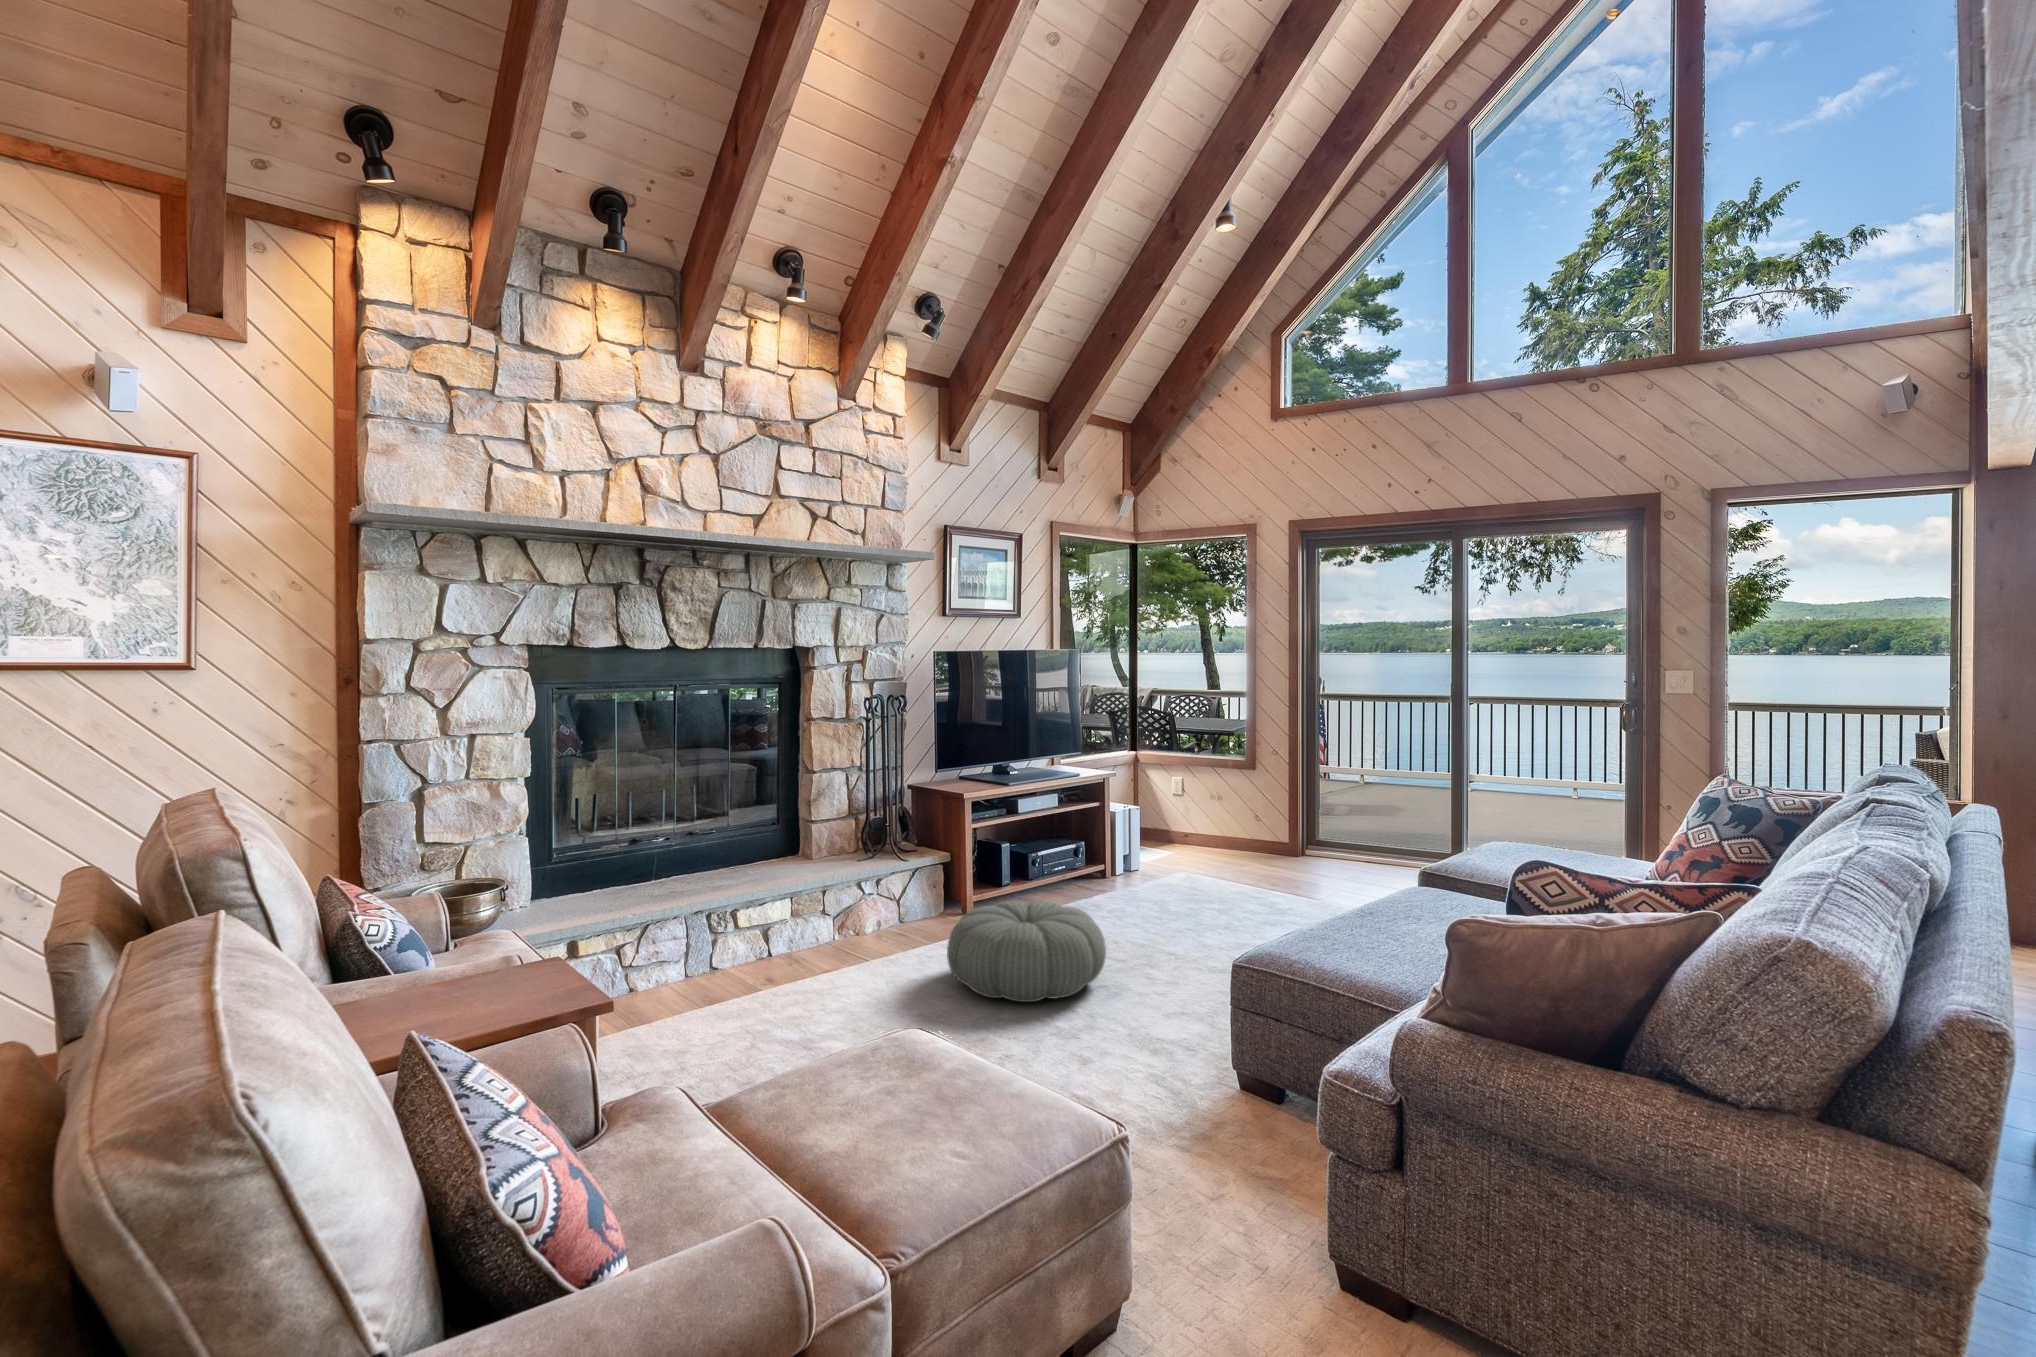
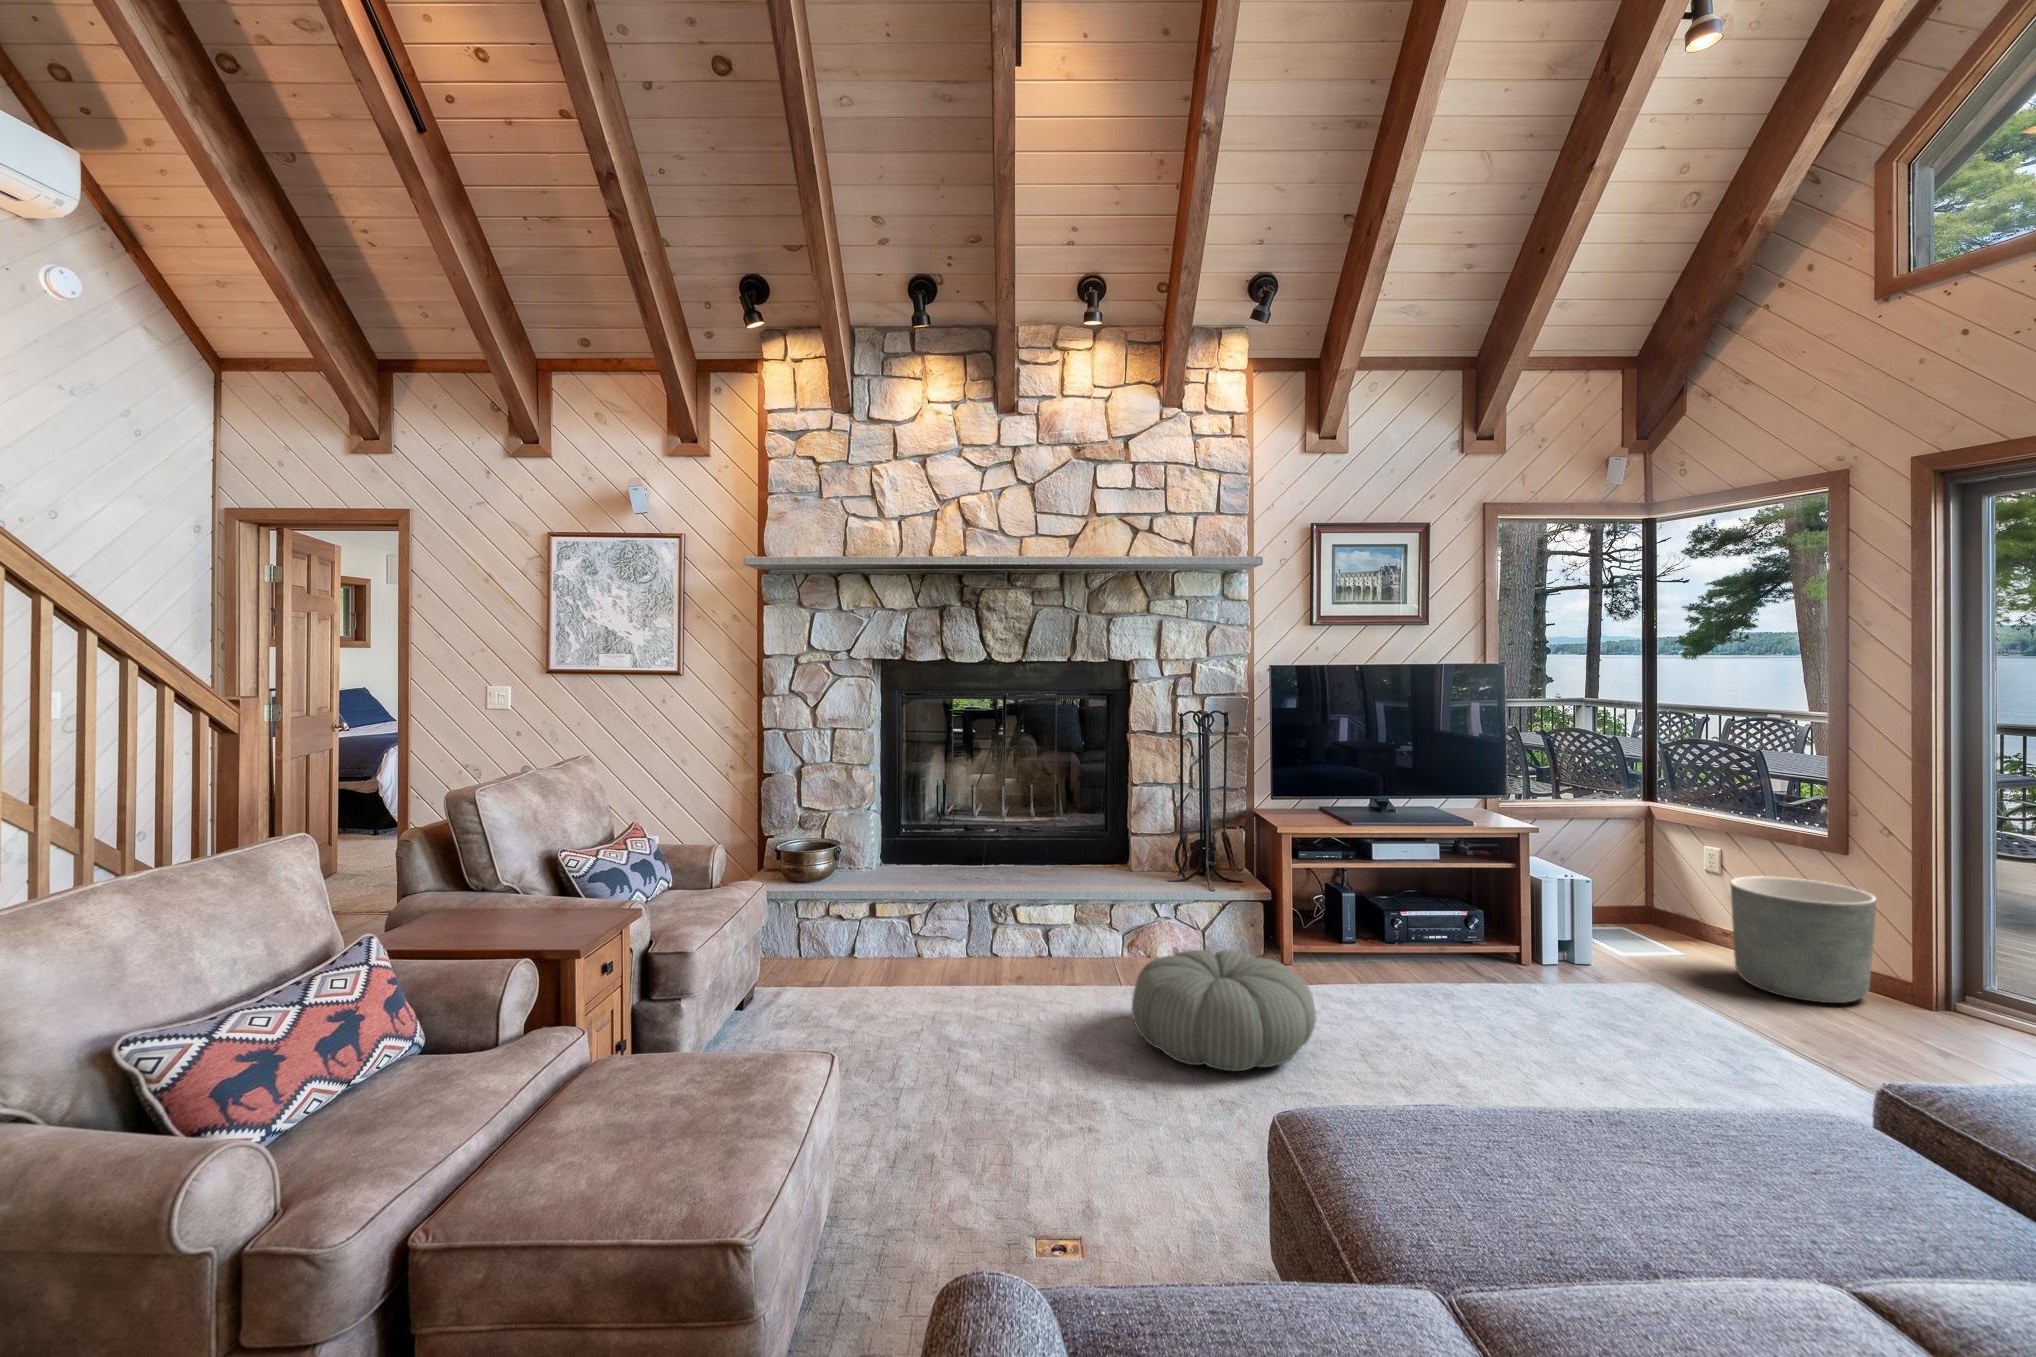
planter: none [1215,791,1291,867] -> present [1731,876,1876,1003]

